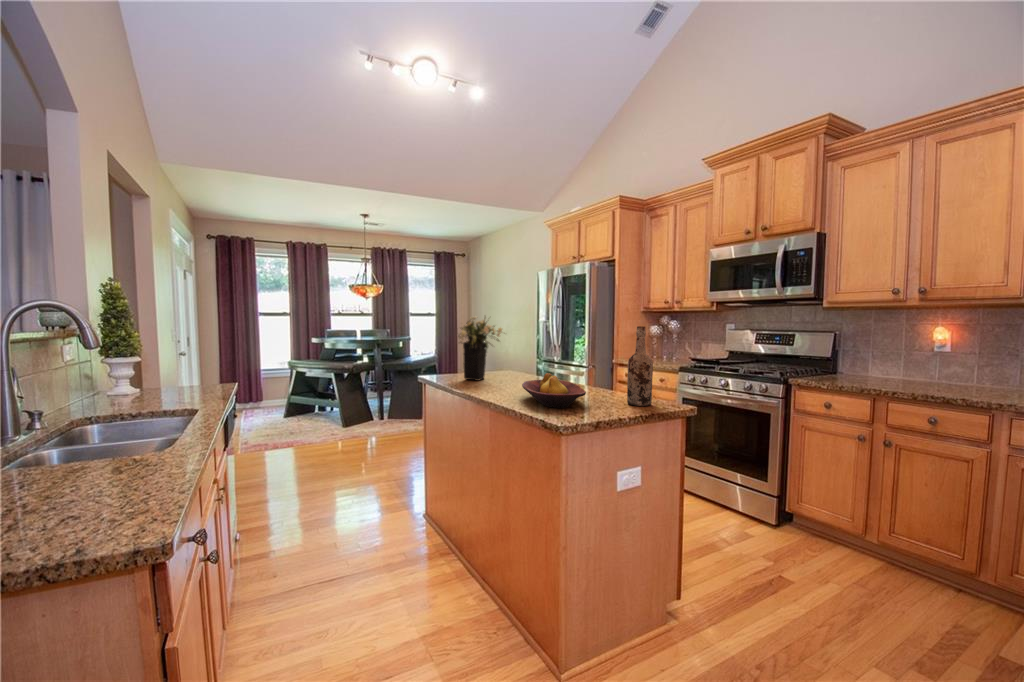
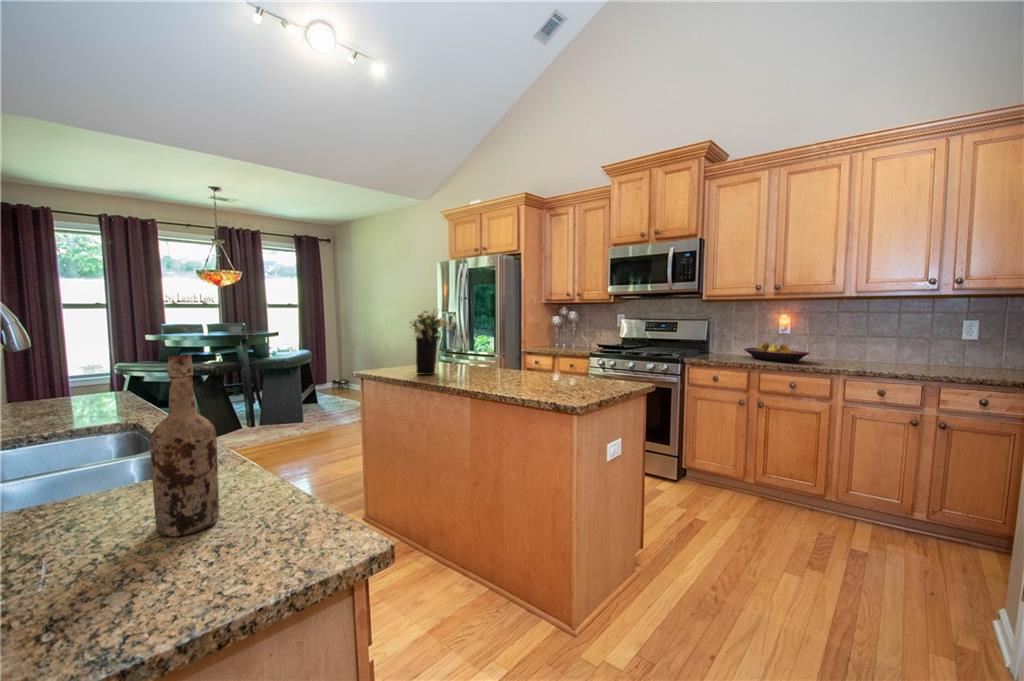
wine bottle: present [627,326,653,406] -> present [150,354,219,536]
fruit bowl: present [522,373,586,408] -> present [744,343,809,362]

